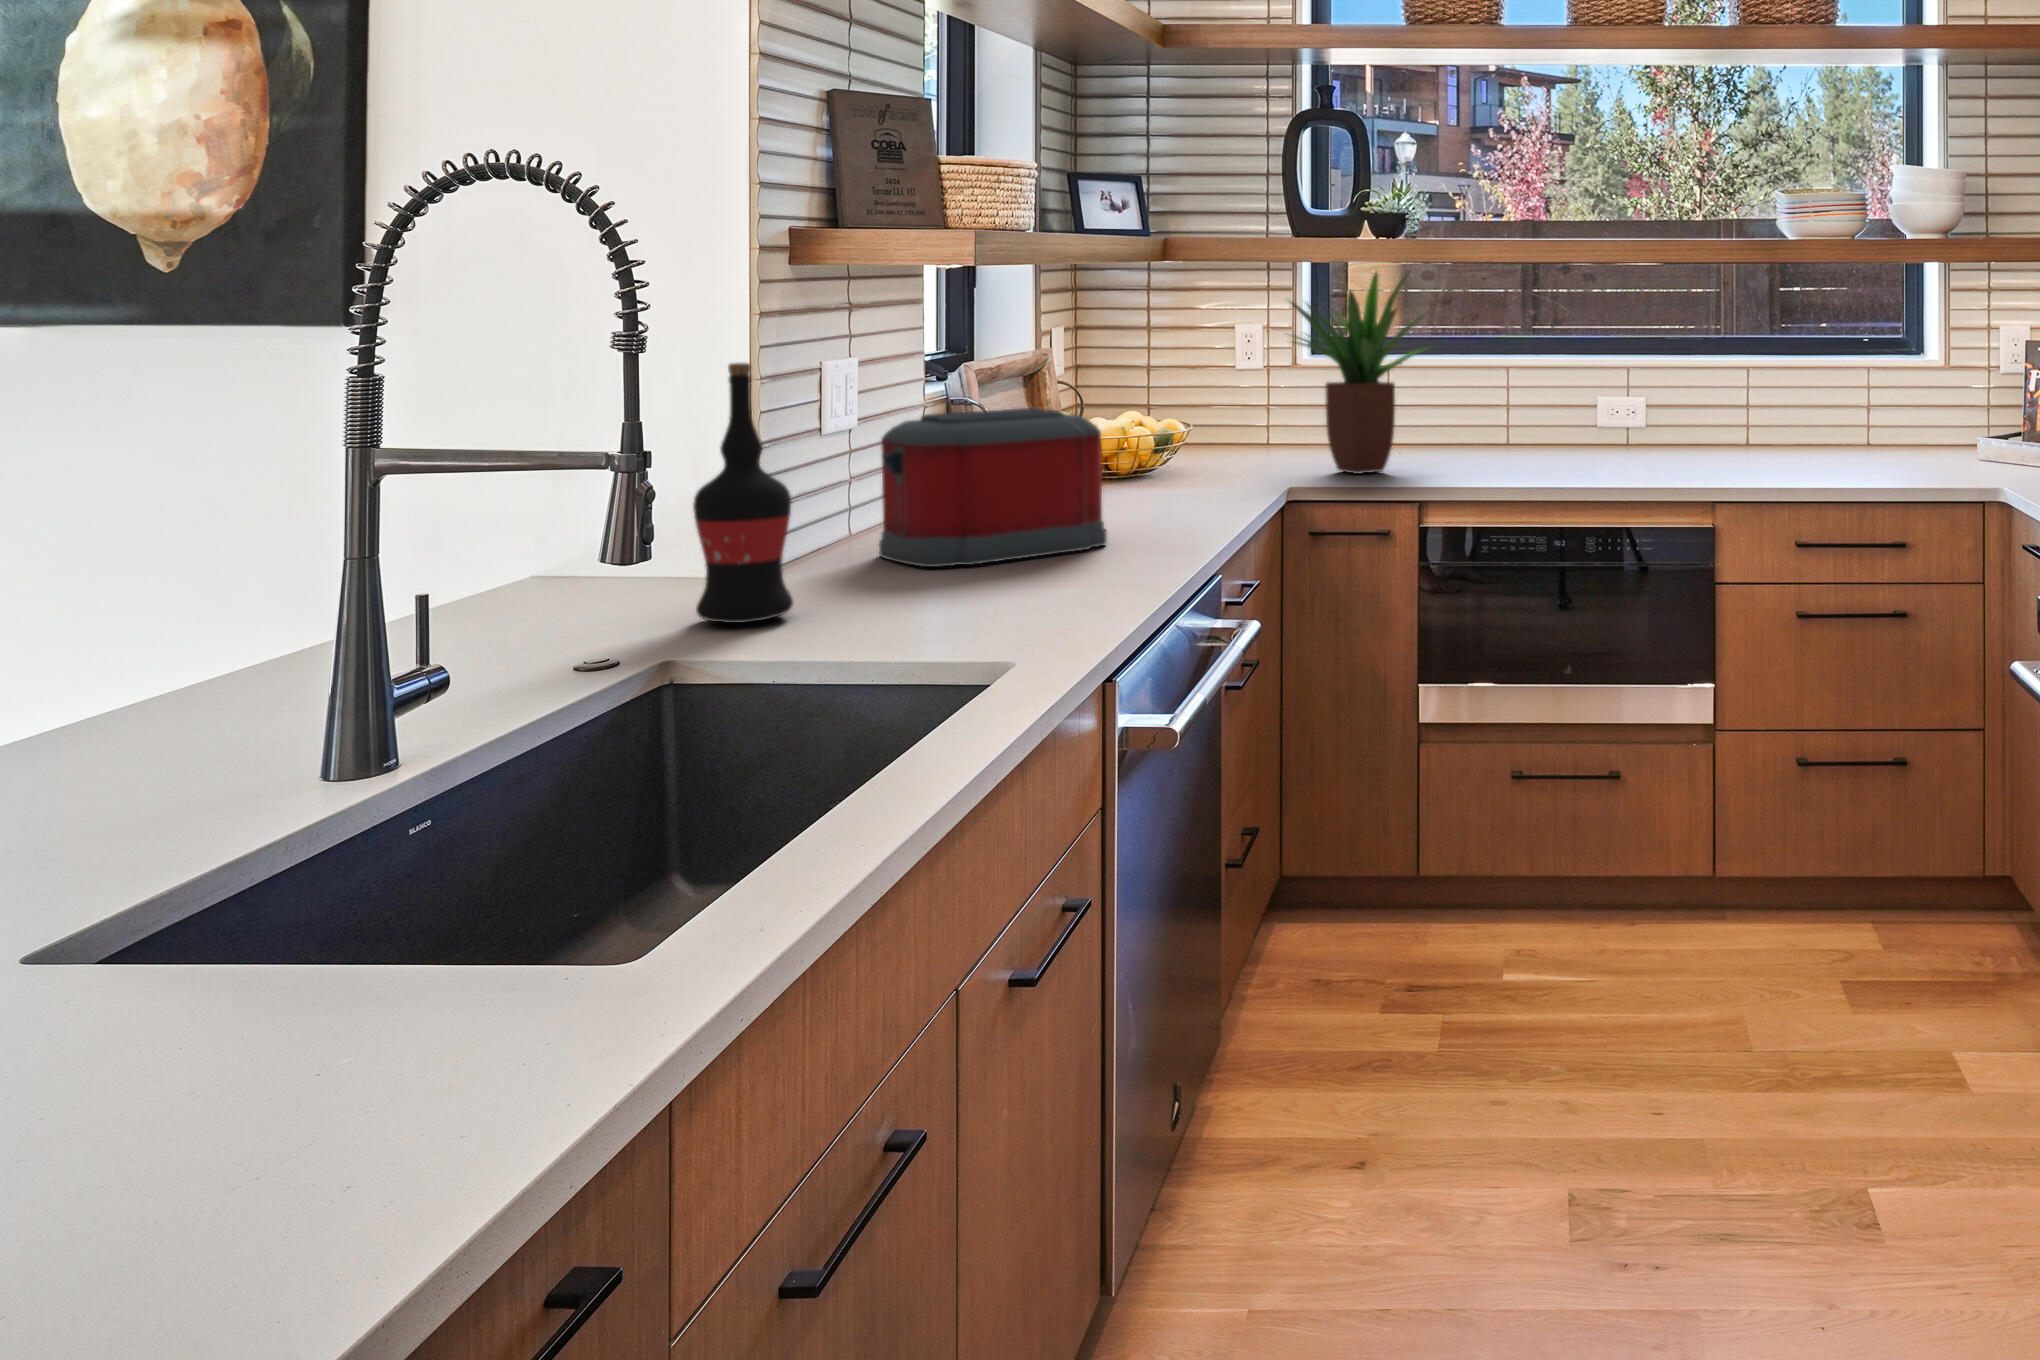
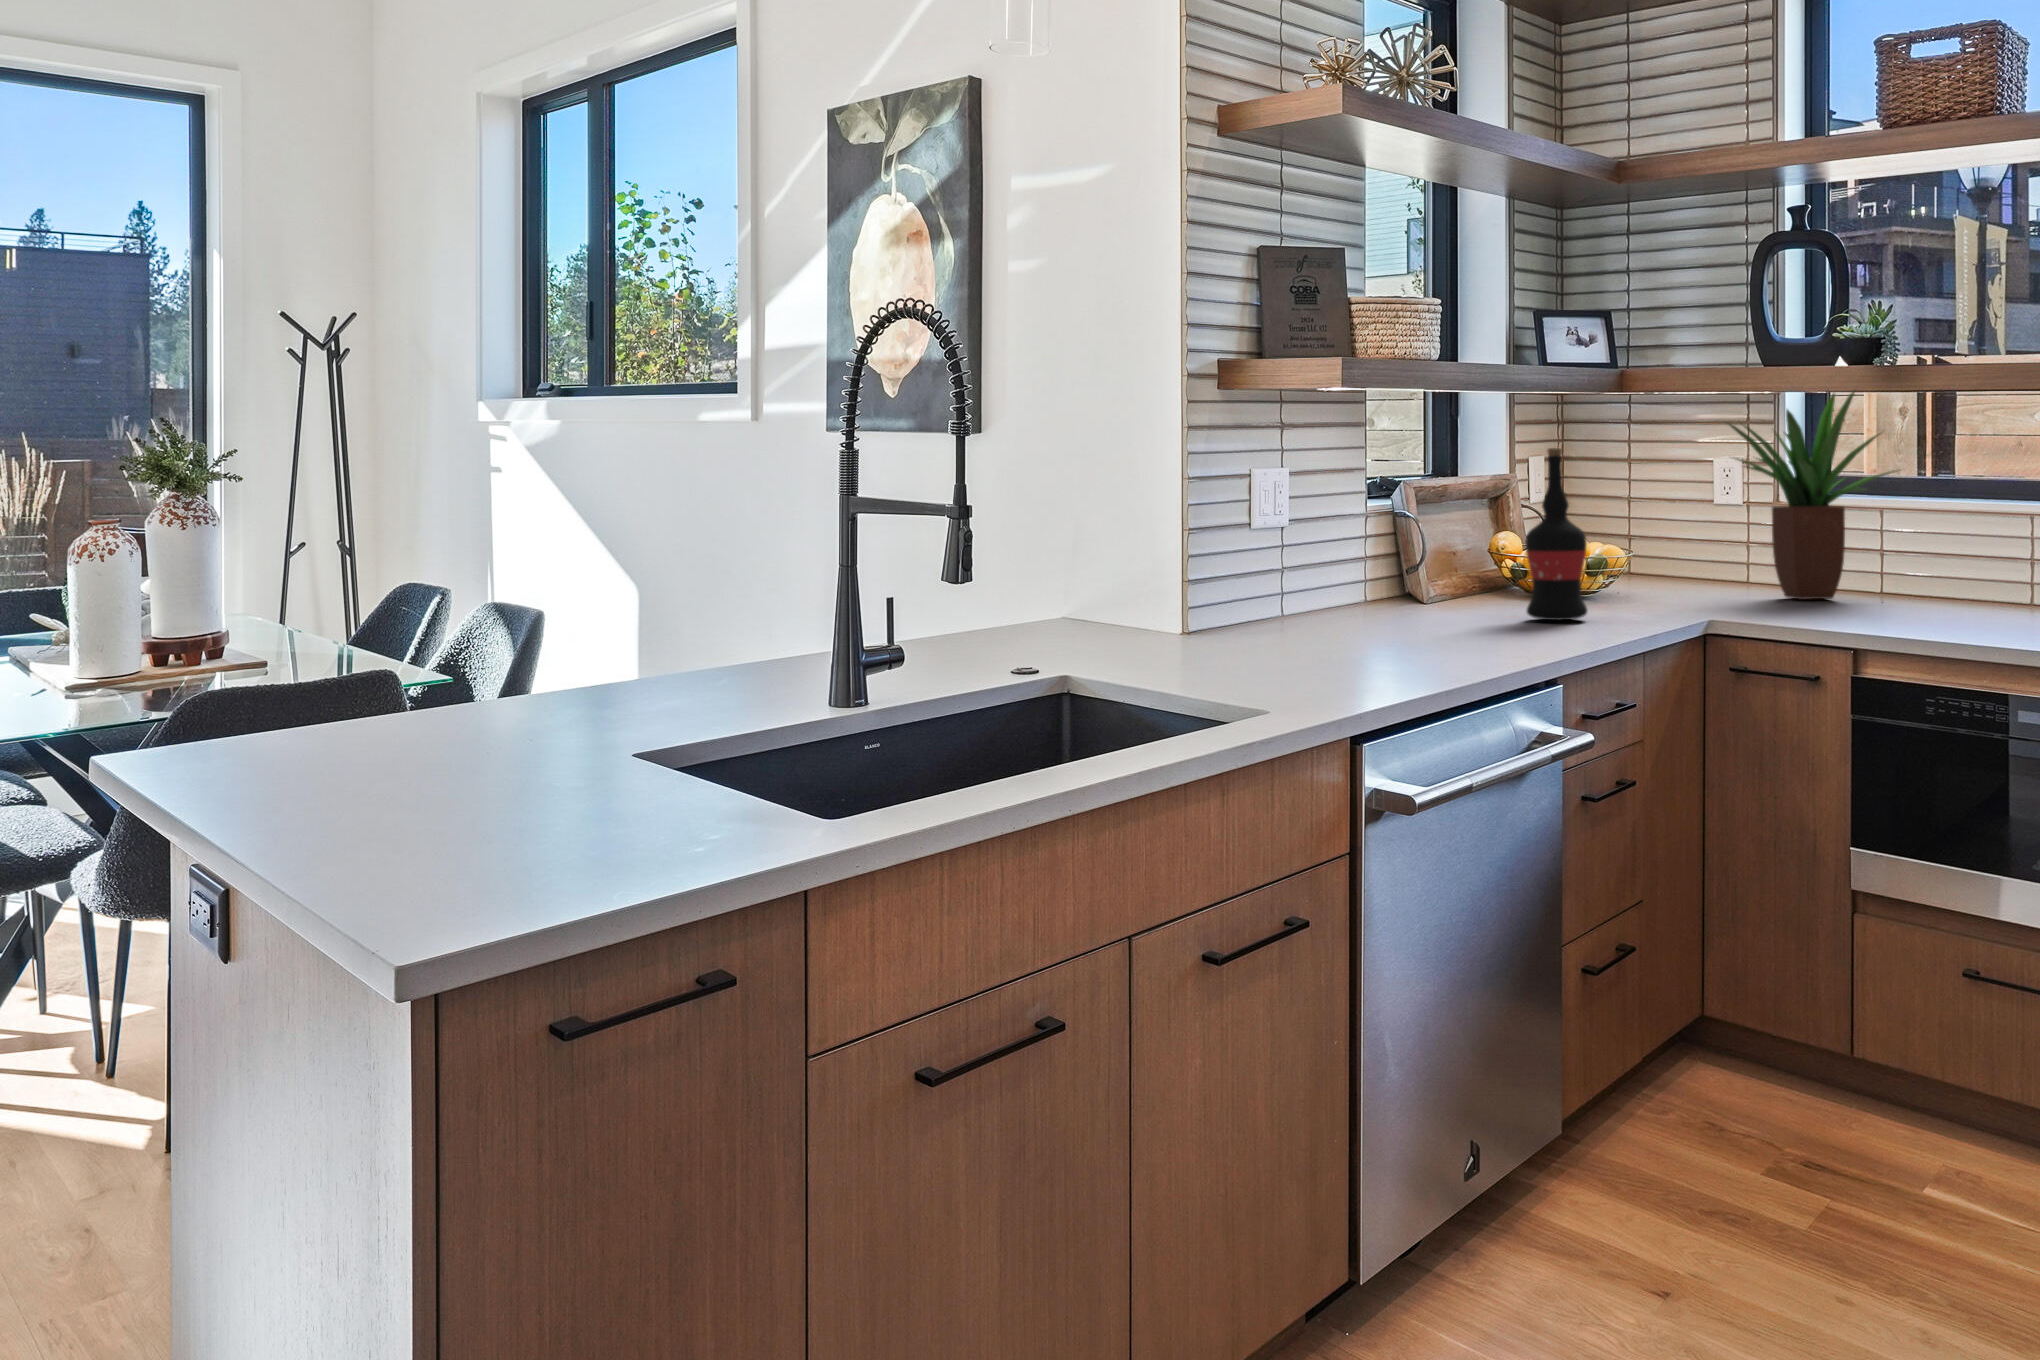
wine bottle: present [693,363,793,623] -> present [1525,448,1588,620]
toaster: present [879,408,1107,567] -> none [1281,513,1478,641]

